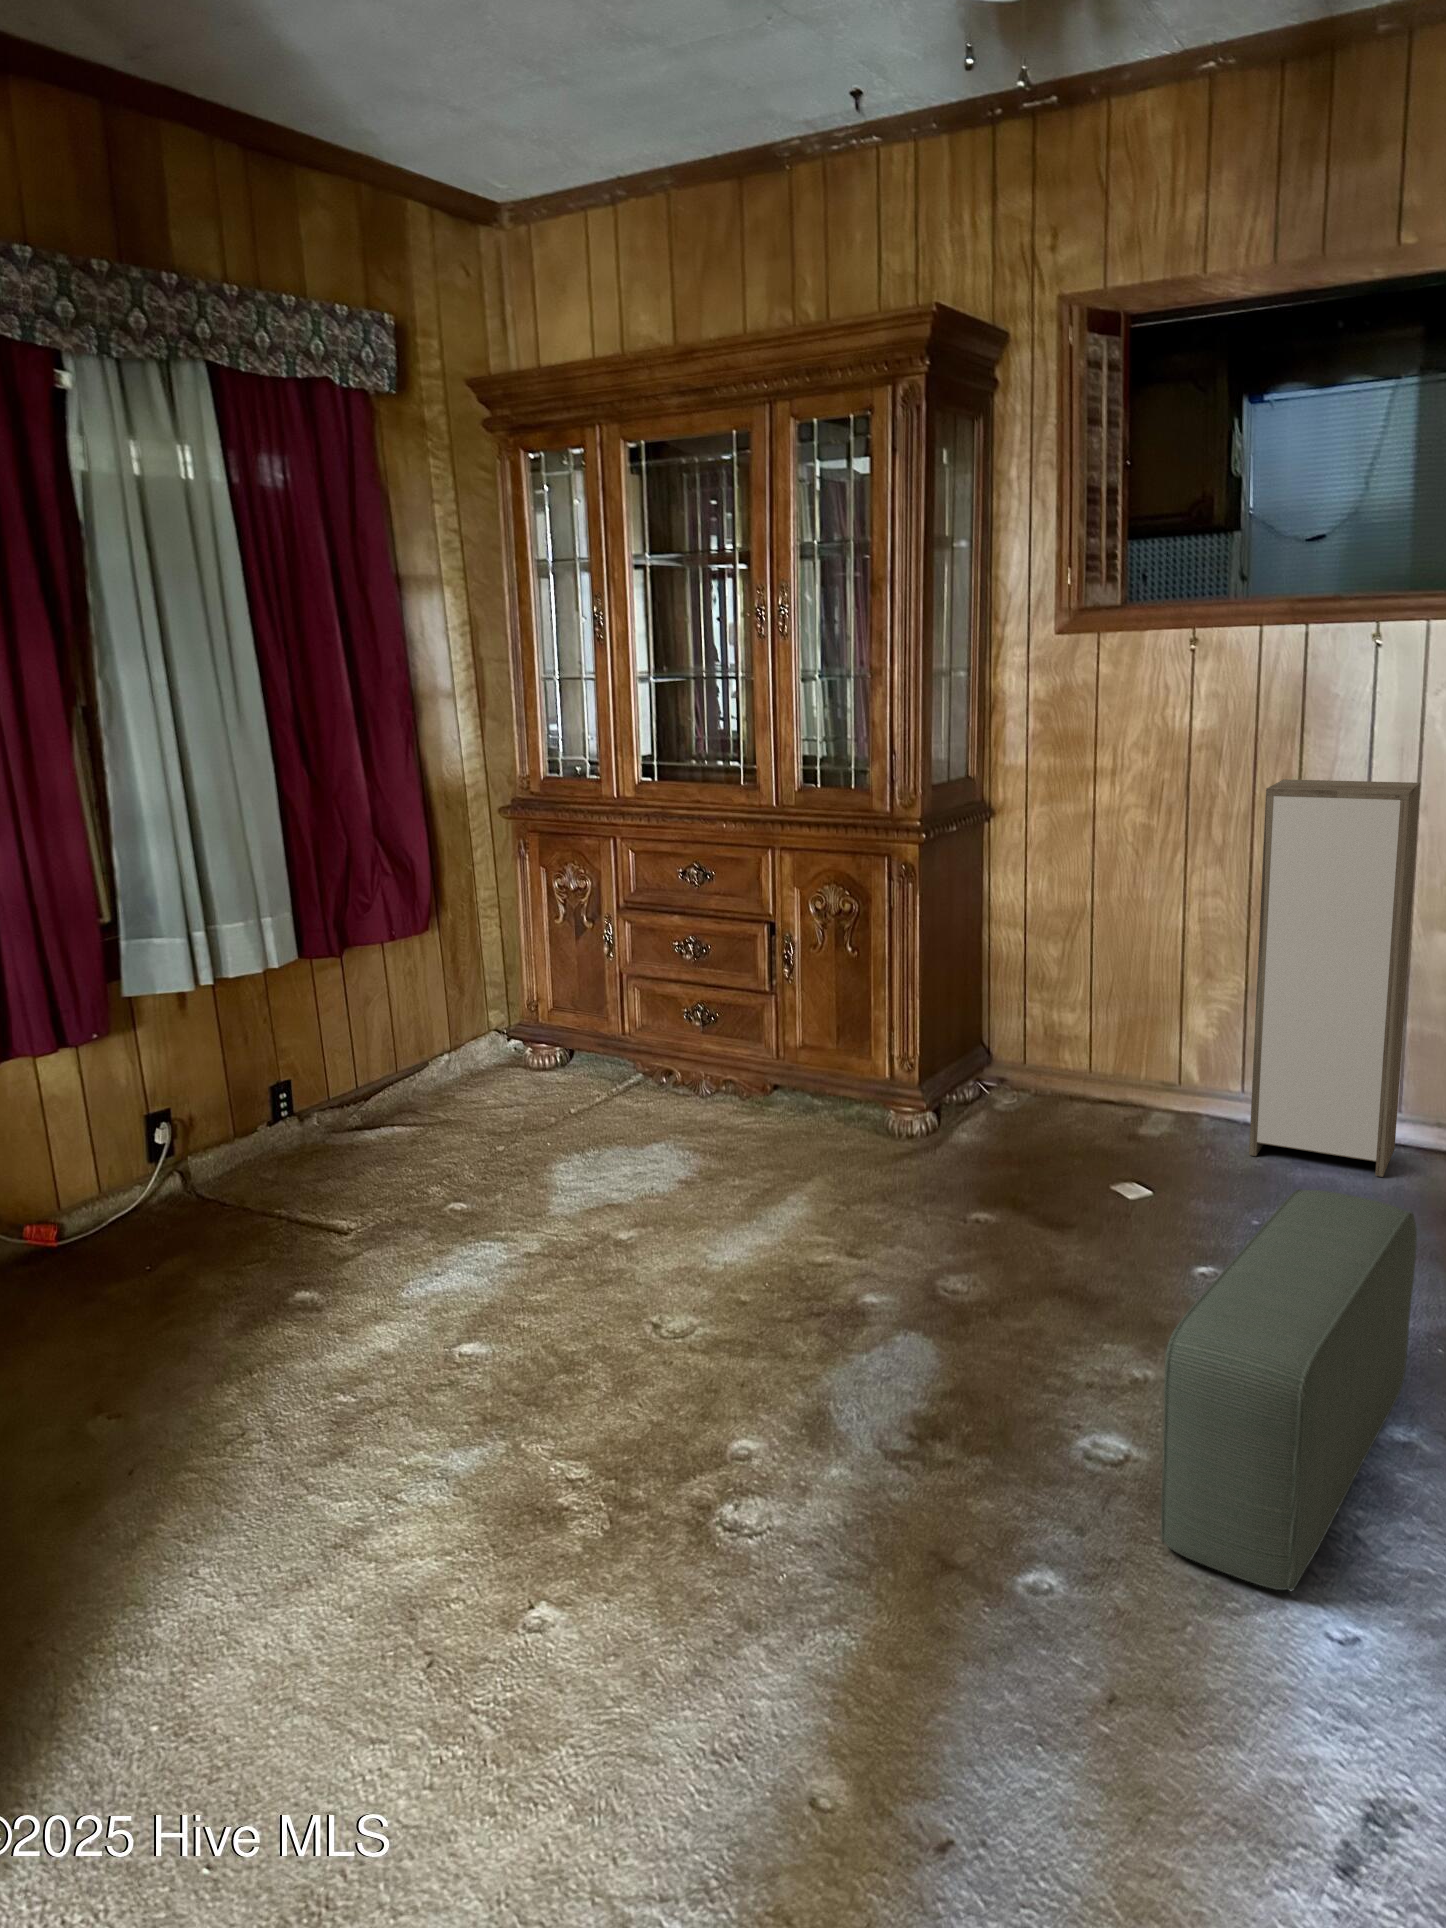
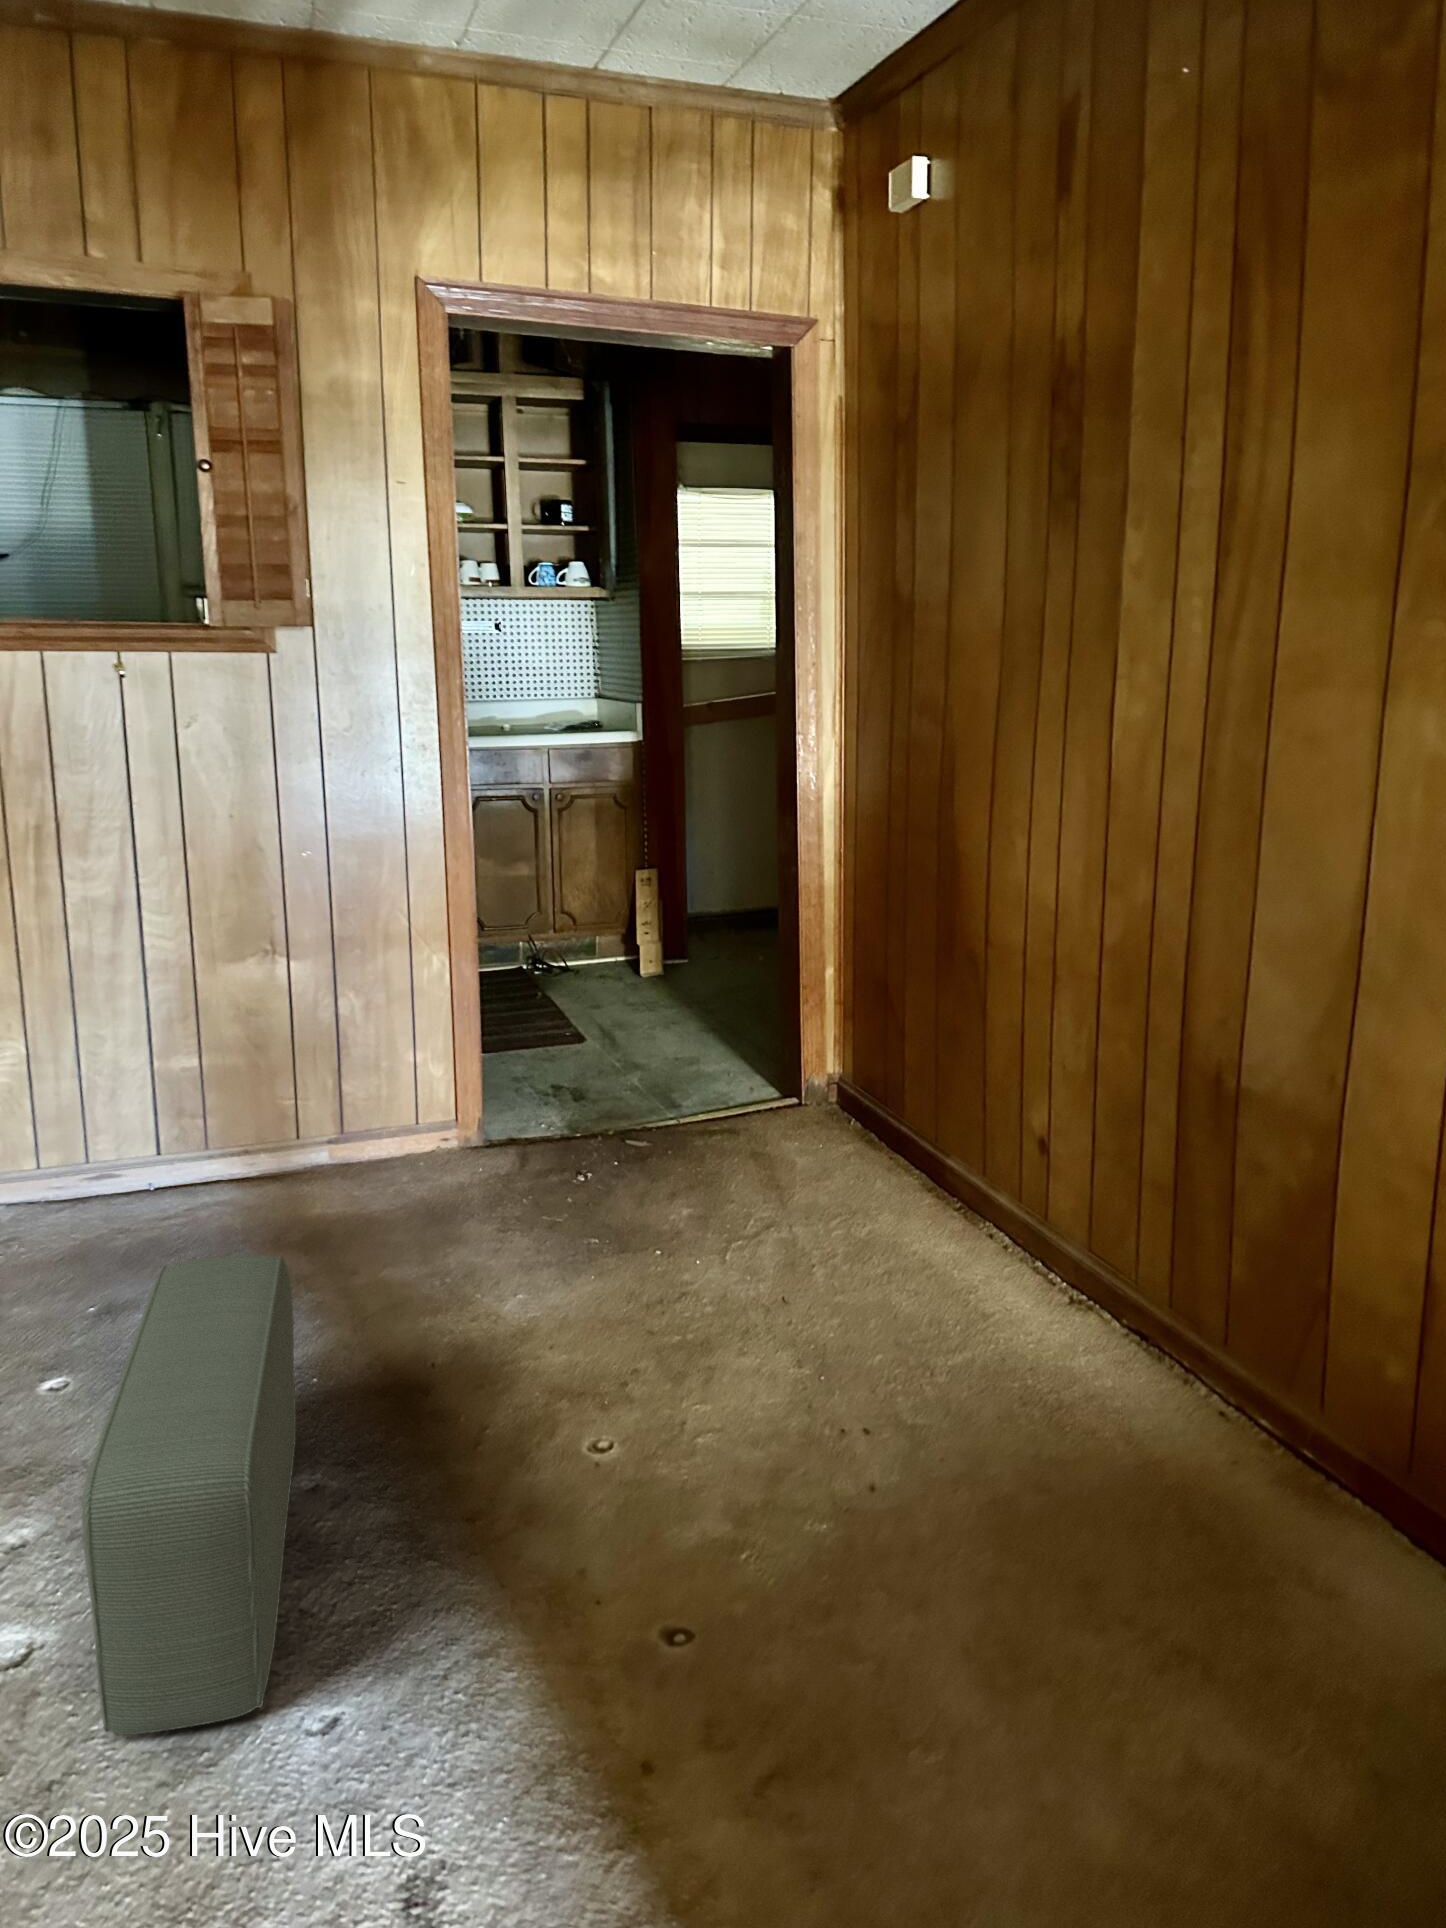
storage cabinet: present [1249,779,1420,1177] -> none [26,817,207,1238]

